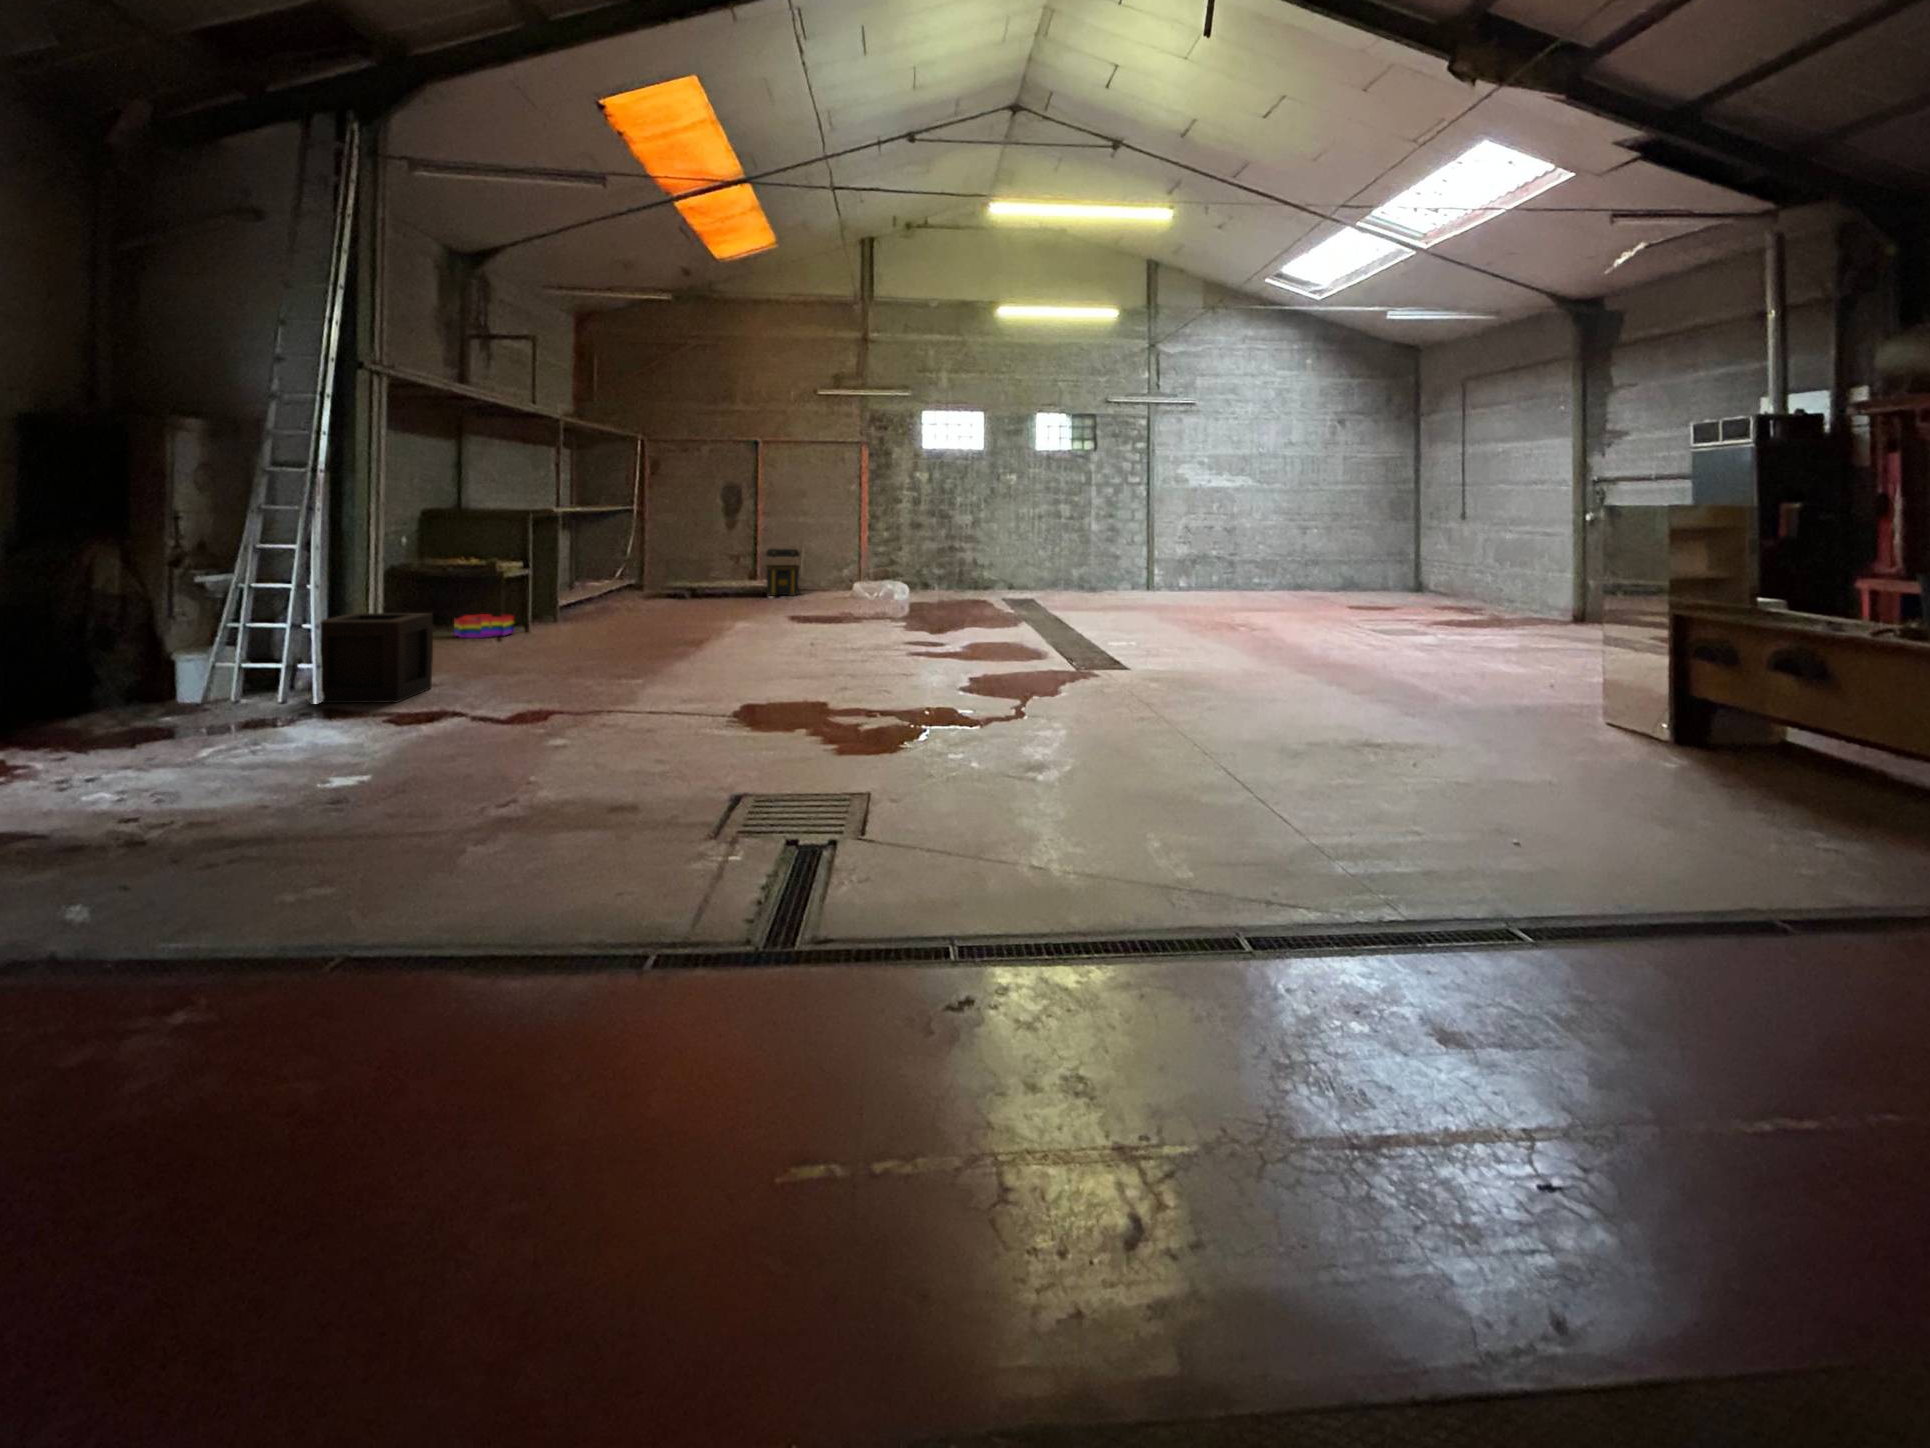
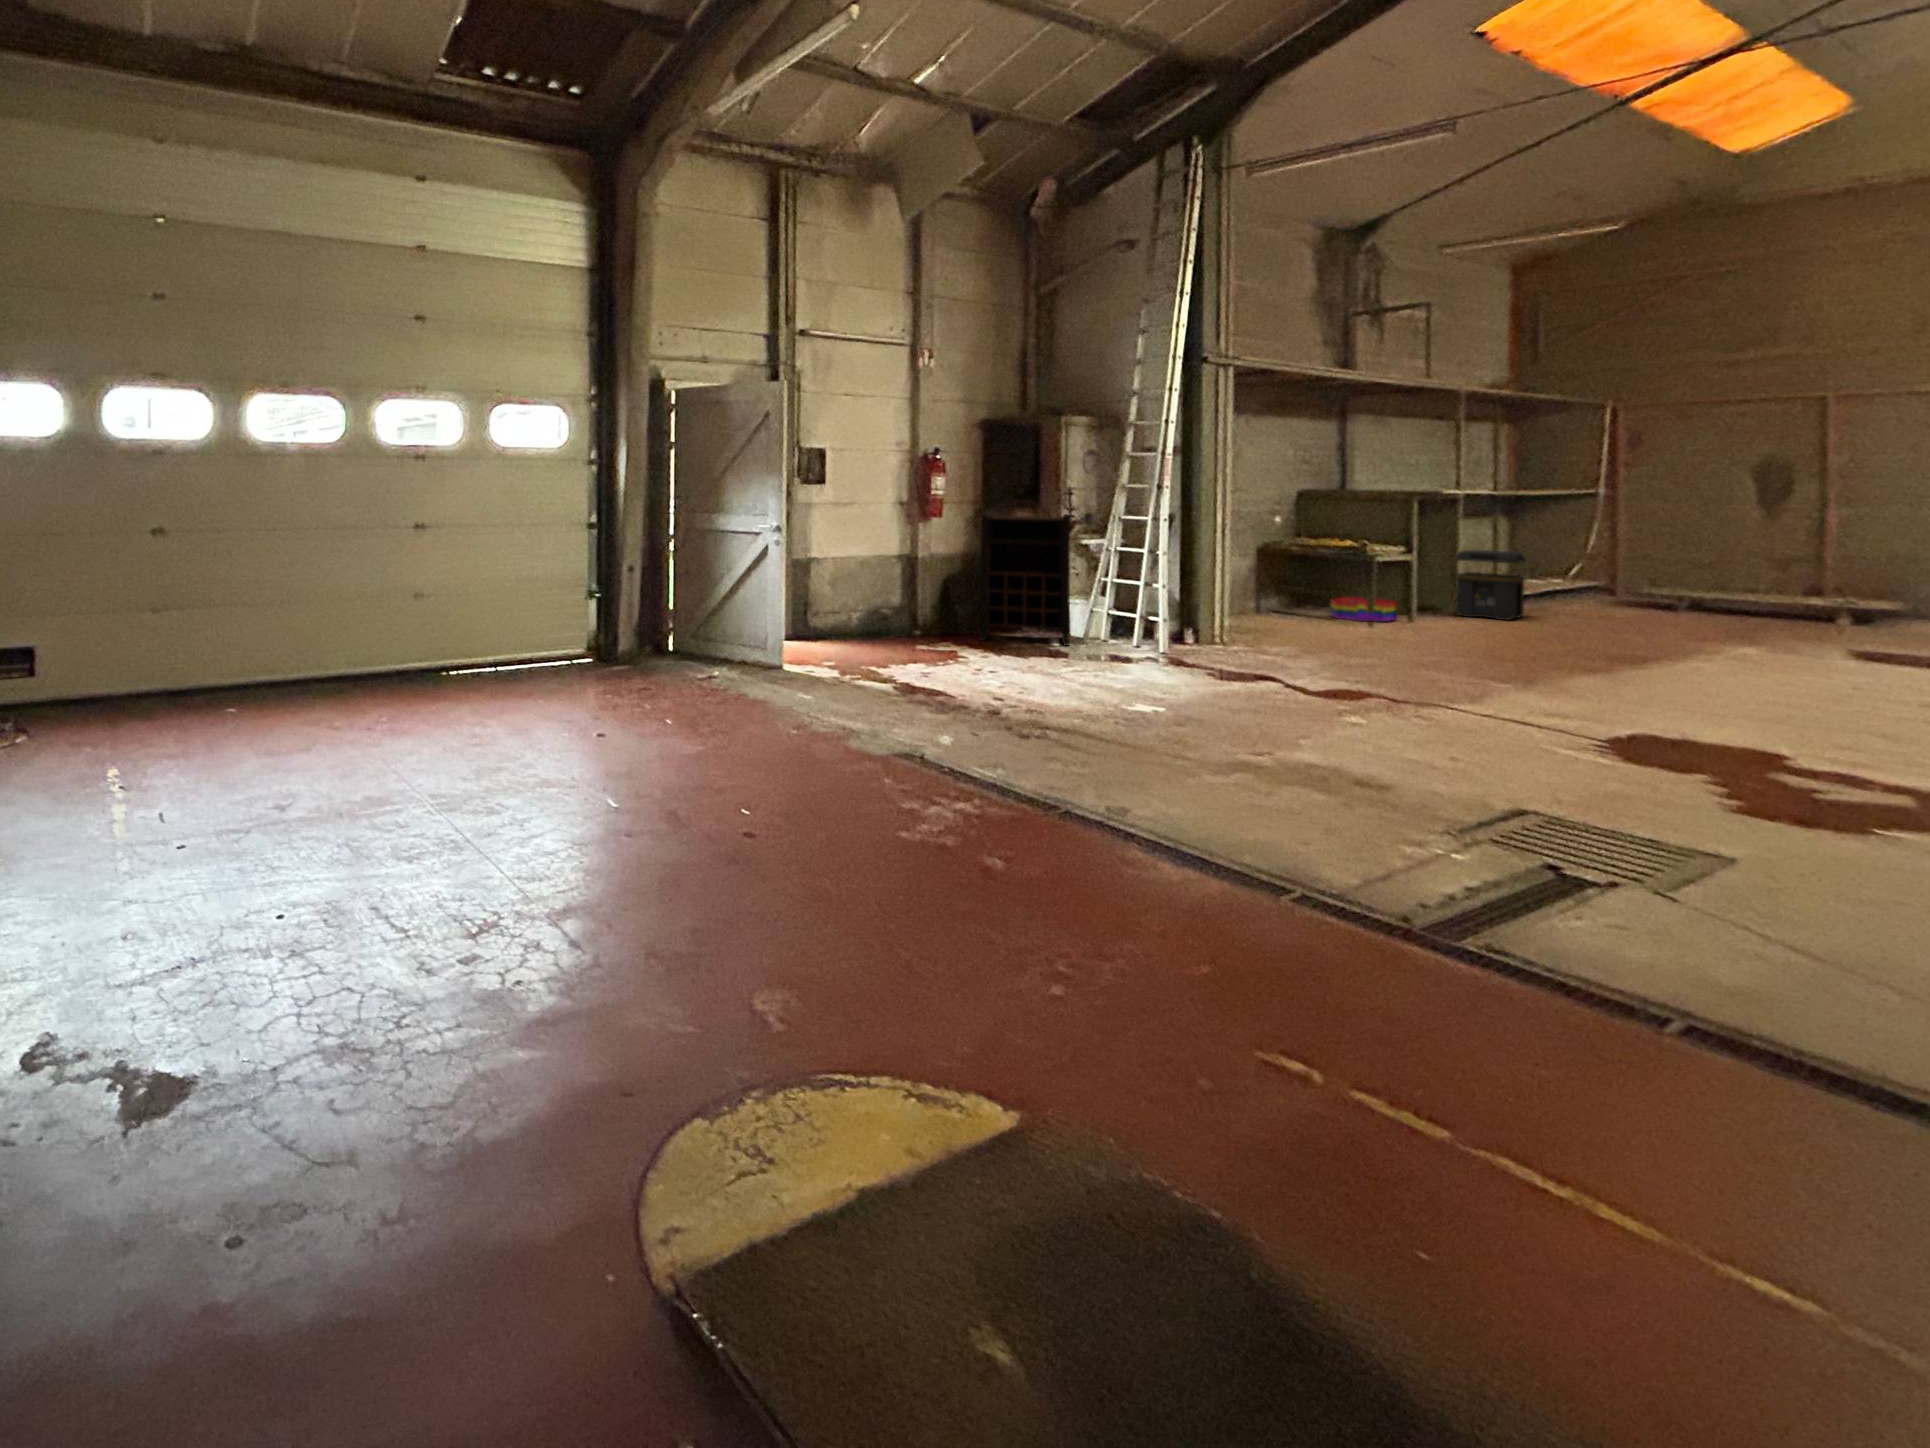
shelving unit: none [31,545,187,735] -> present [980,512,1071,646]
toolbox: present [766,549,800,596] -> present [1456,550,1526,620]
wooden crate: present [321,613,433,703] -> none [1163,579,1273,661]

